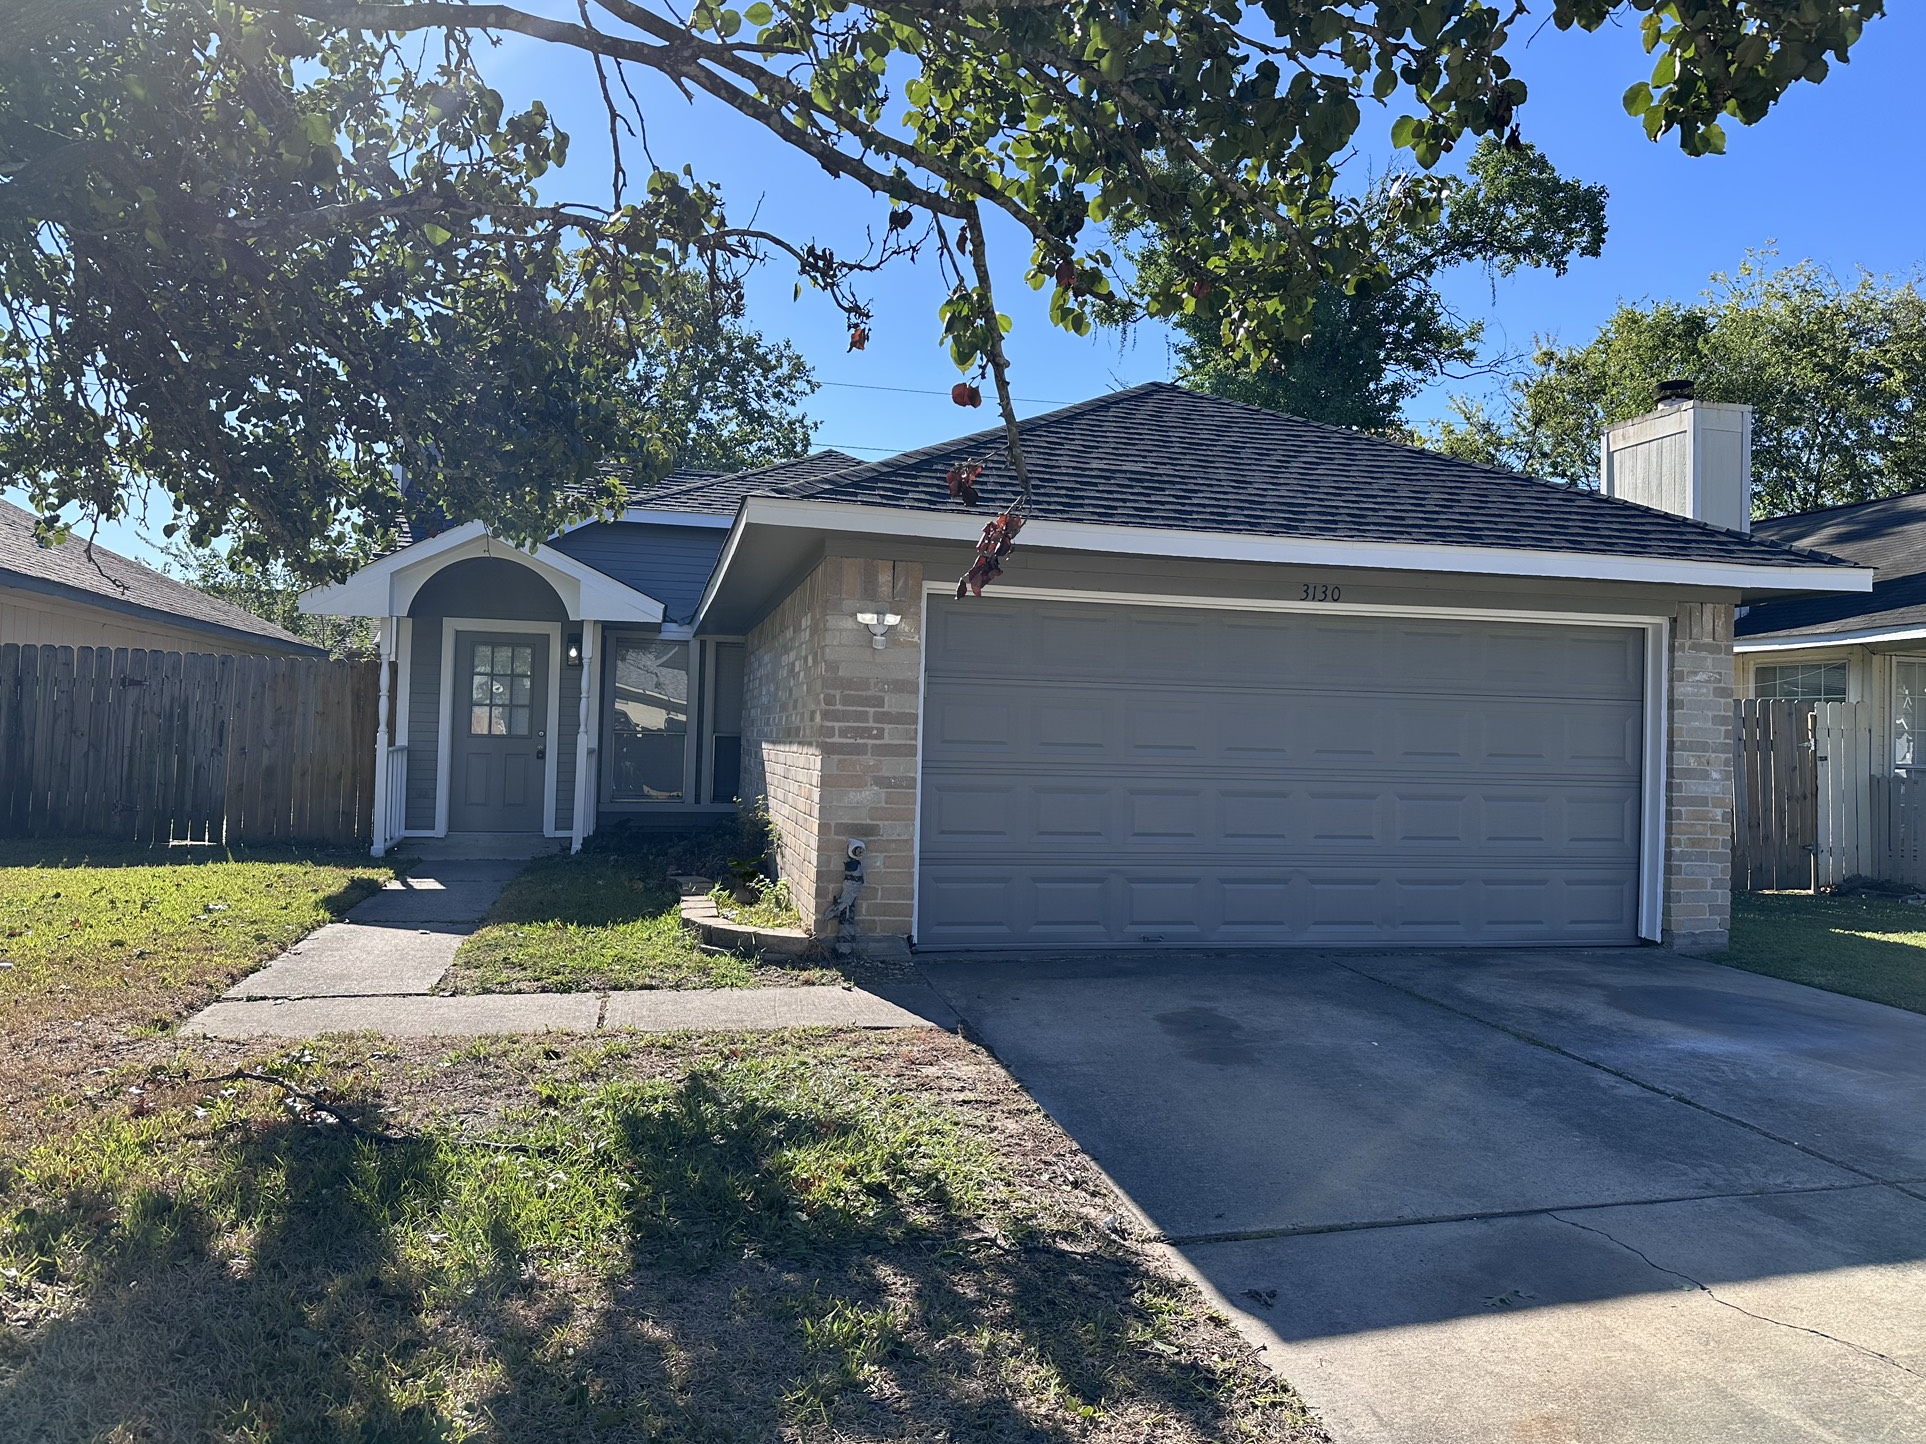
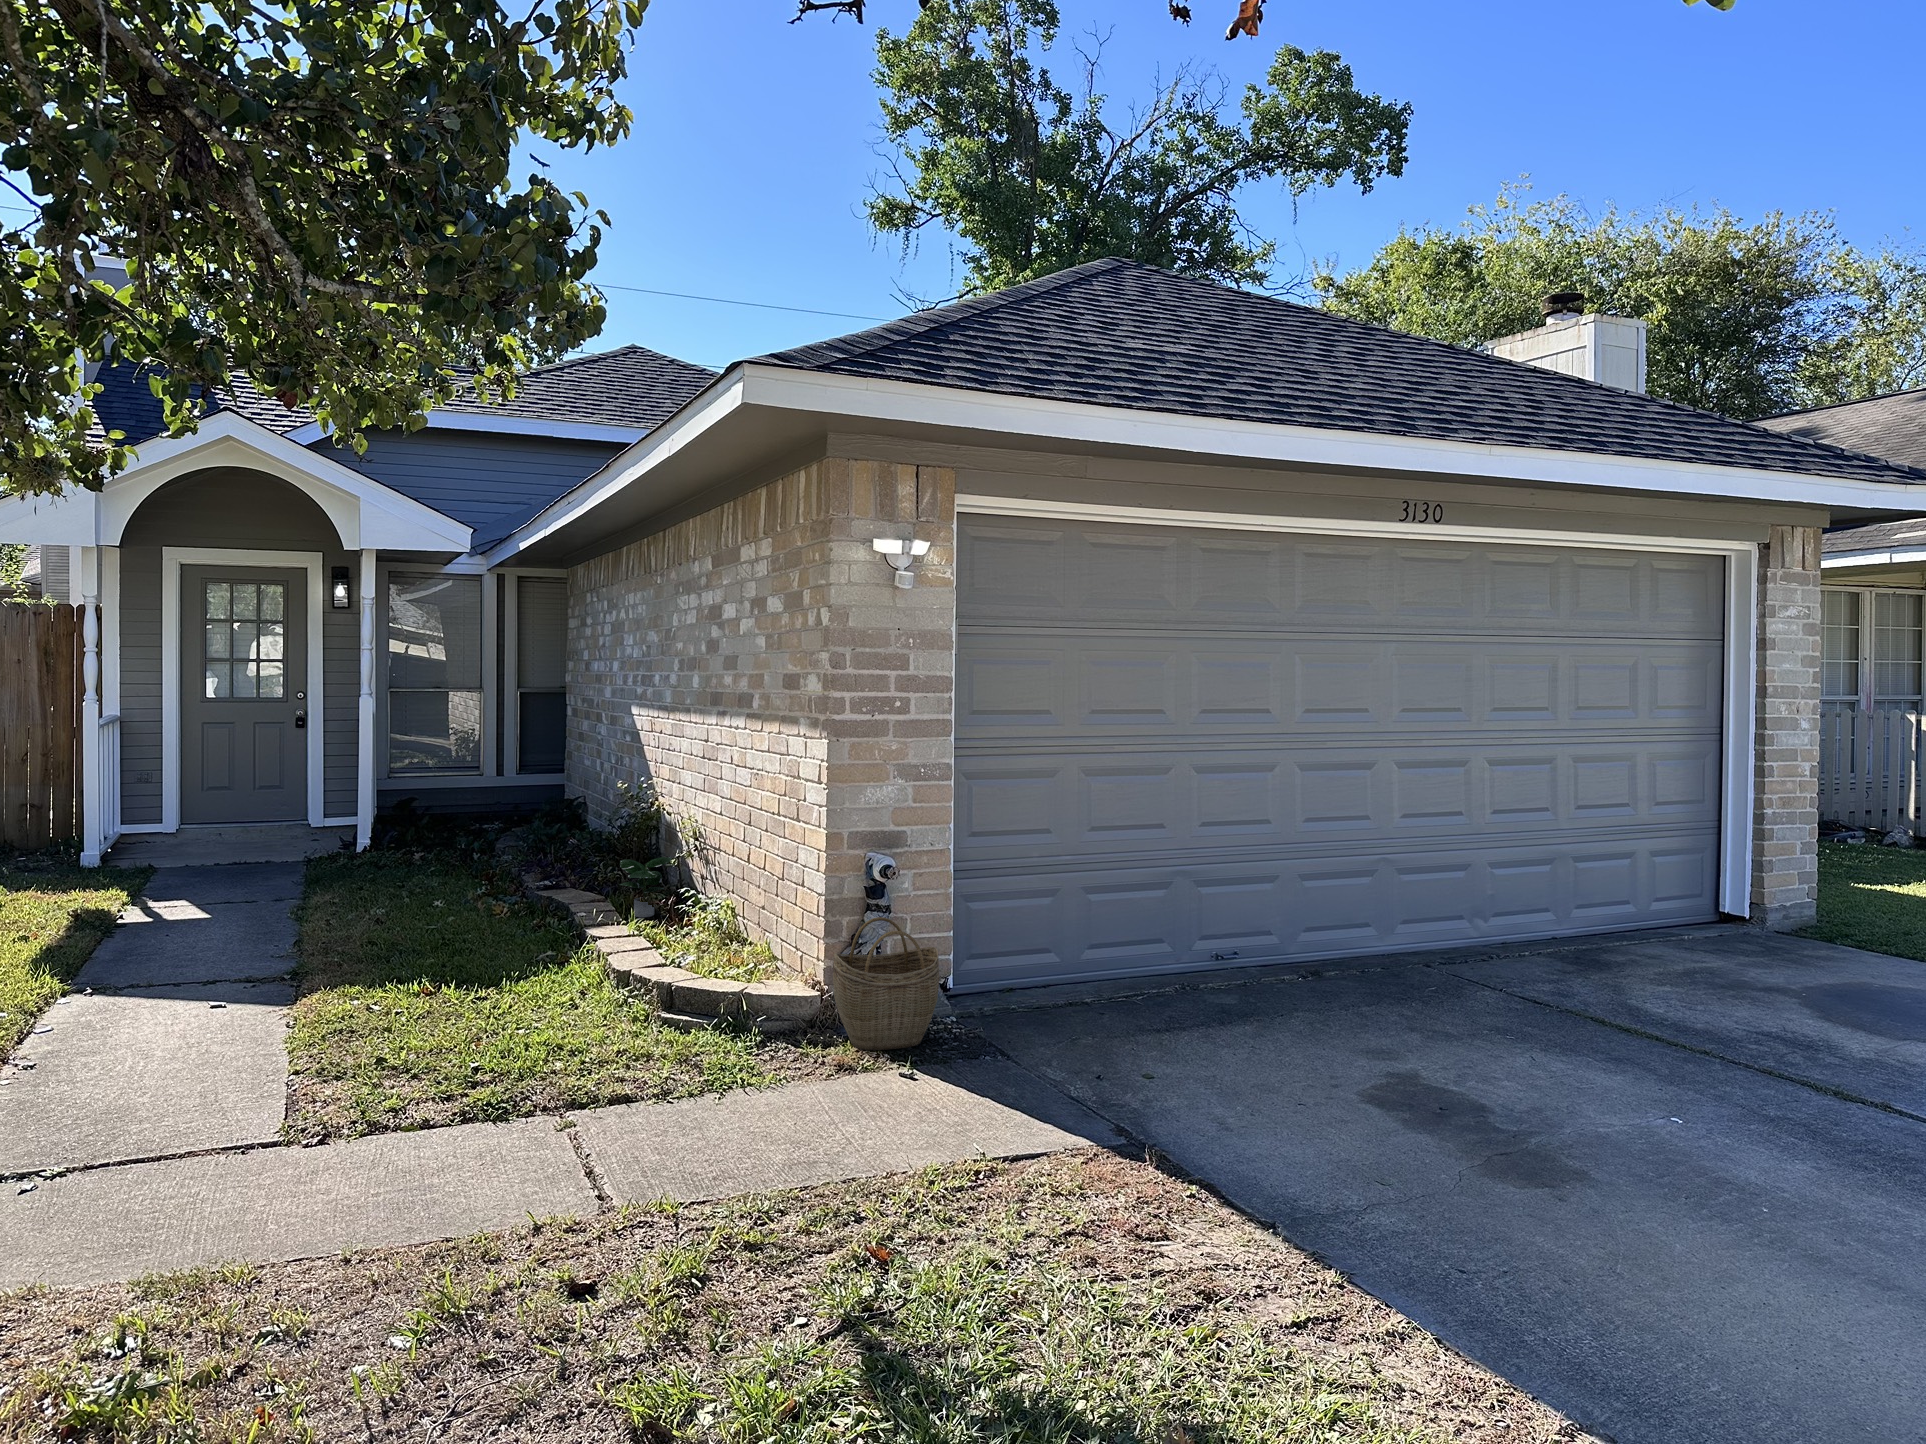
woven basket: none [812,886,888,979] -> present [833,917,939,1050]

